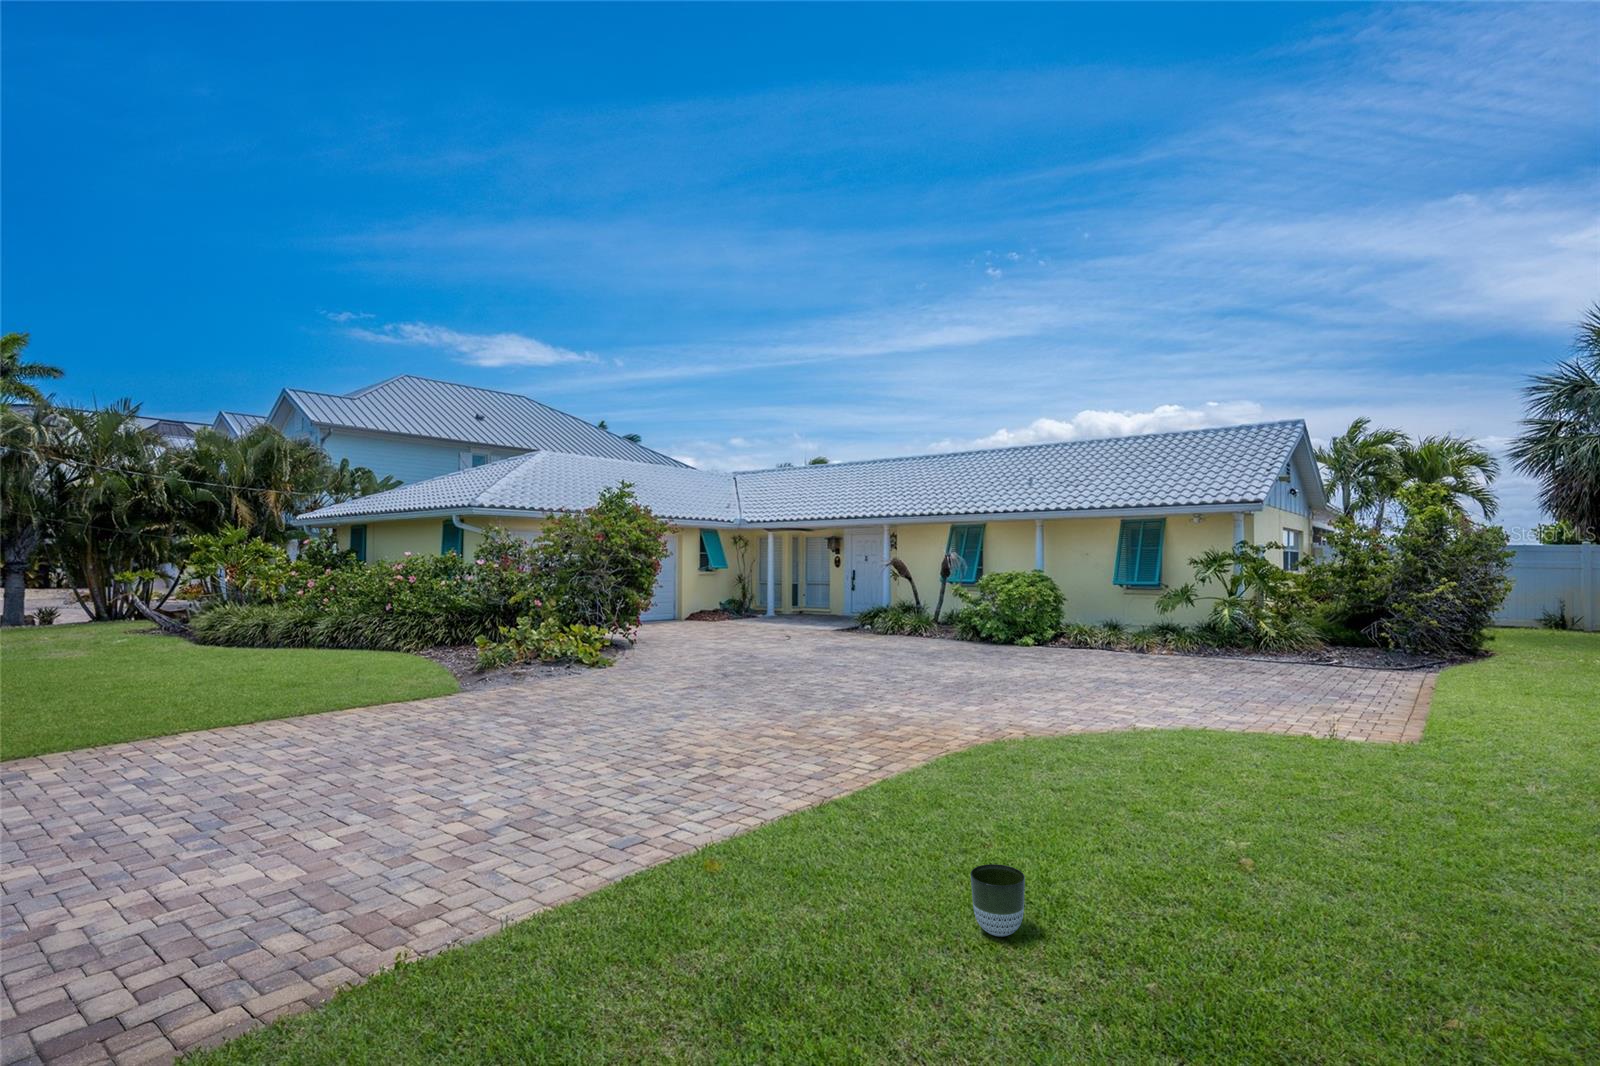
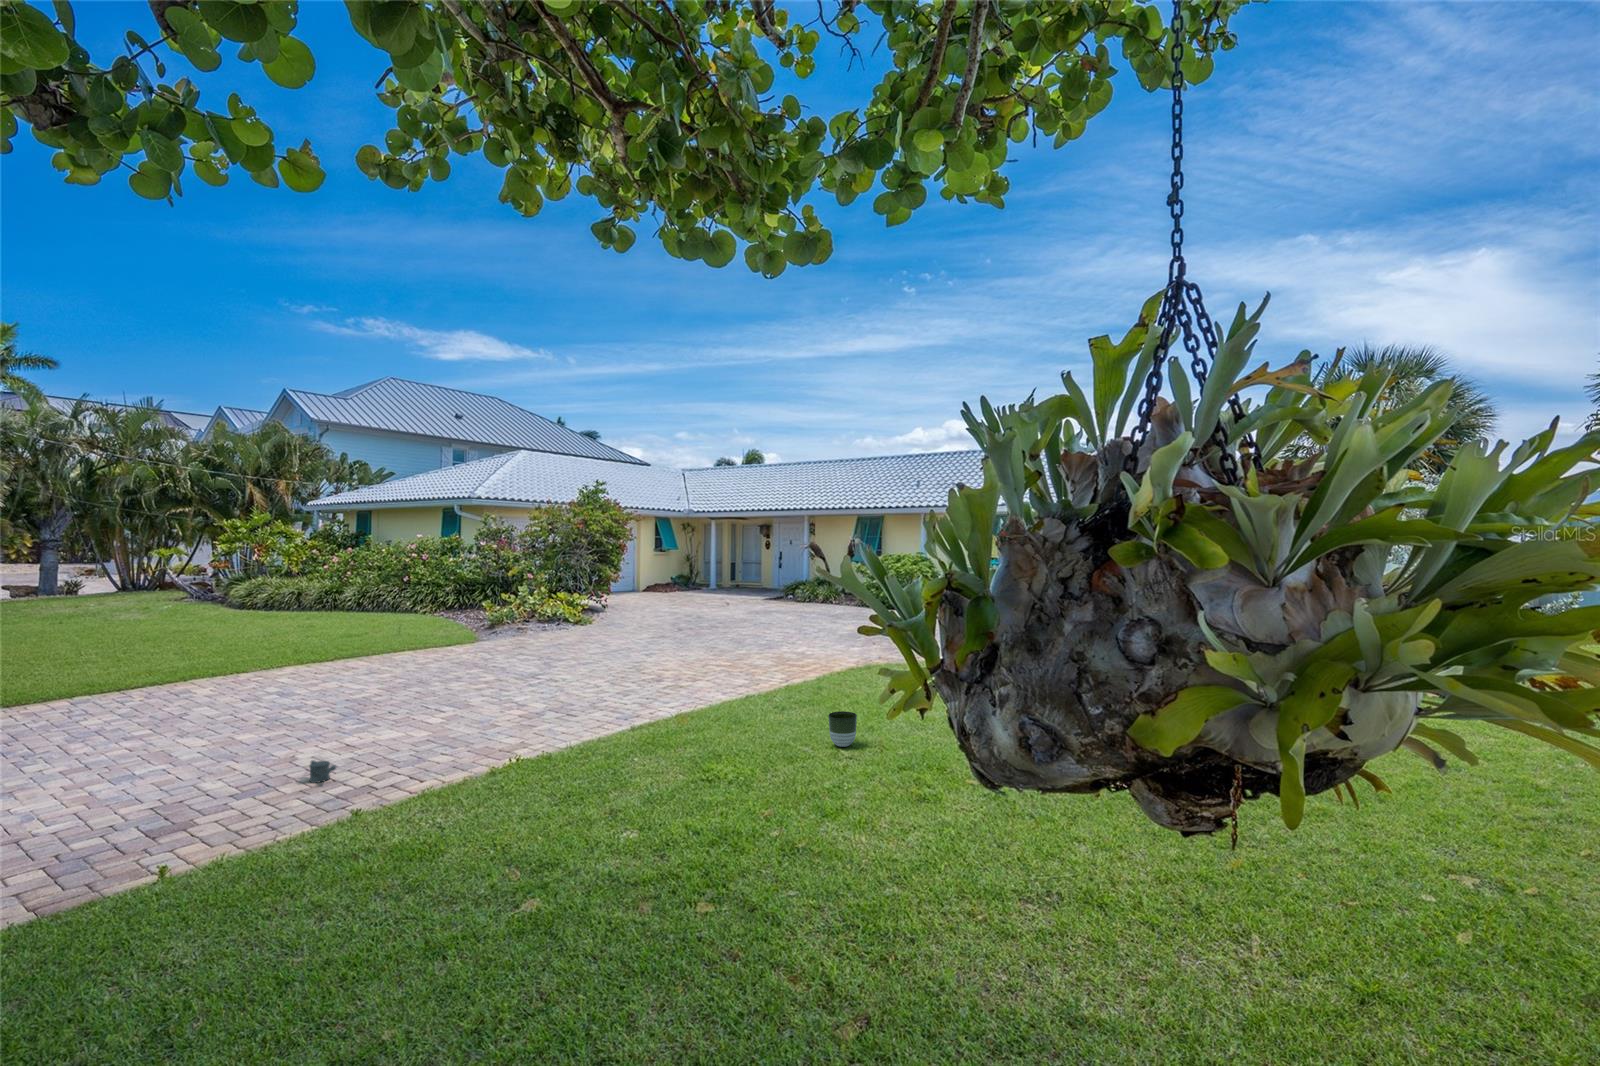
watering can: none [16,957,61,1007] -> present [310,760,336,783]

